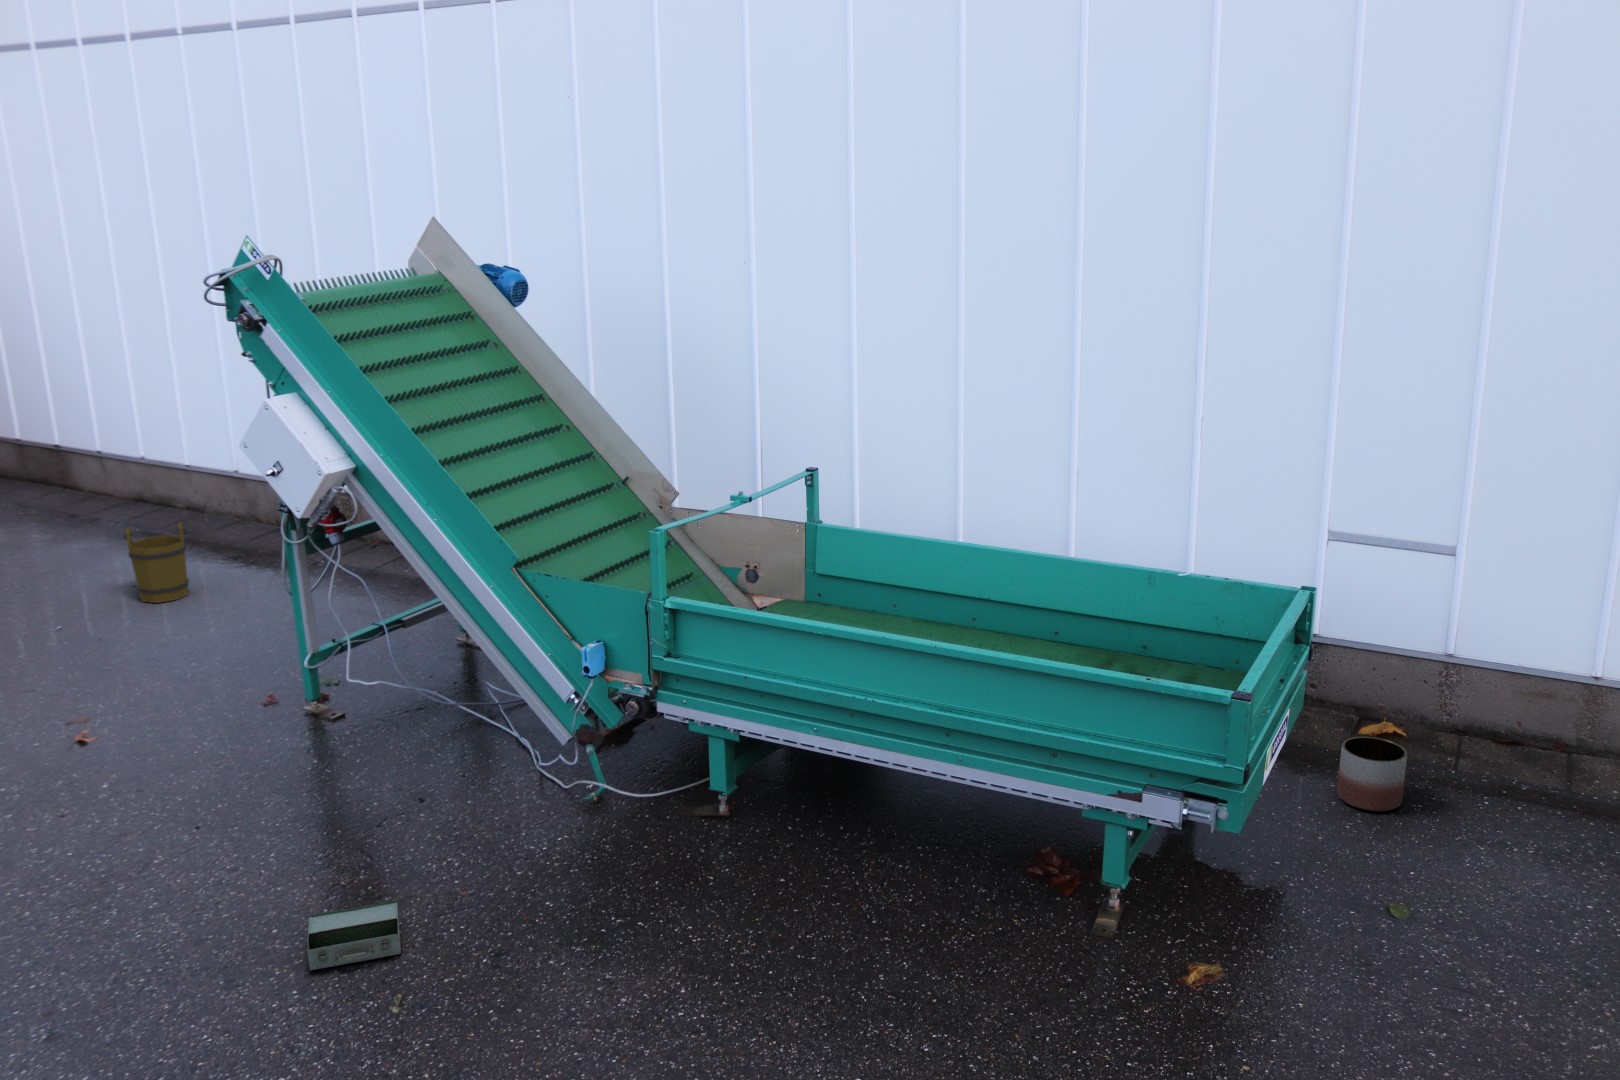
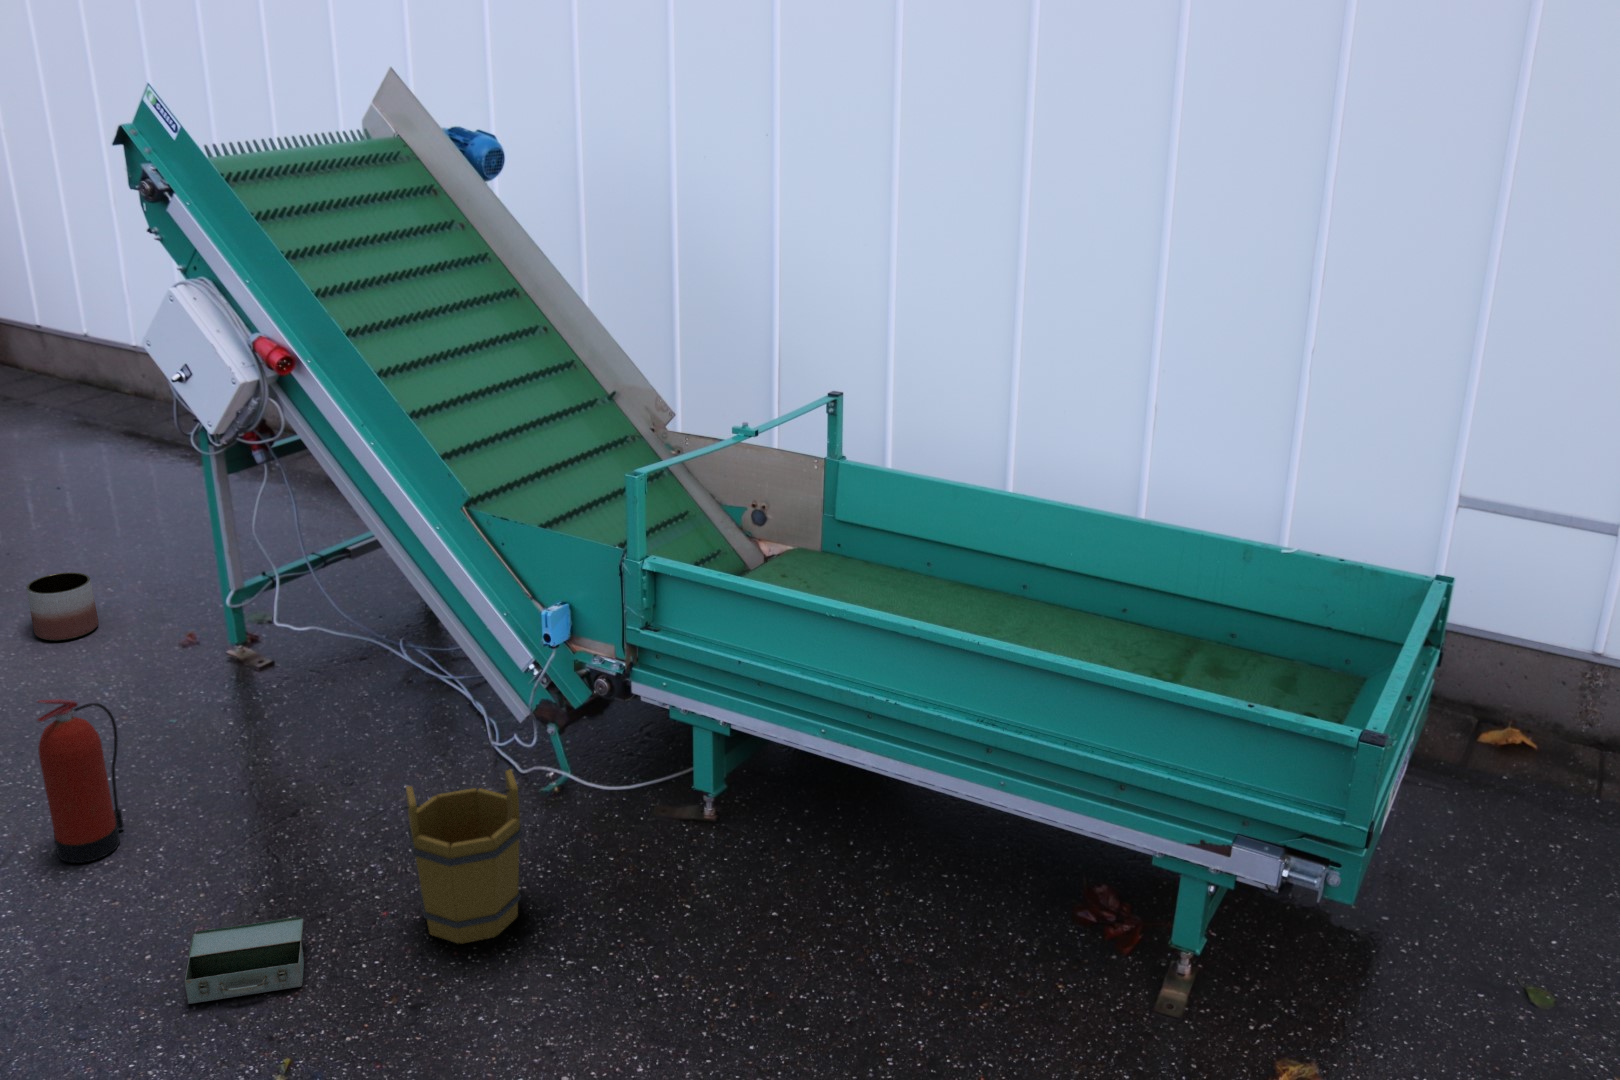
bucket: present [123,522,189,603] -> present [401,769,523,944]
fire extinguisher: none [169,736,235,875] -> present [36,699,124,863]
planter: present [1337,737,1407,811] -> present [26,572,98,641]

